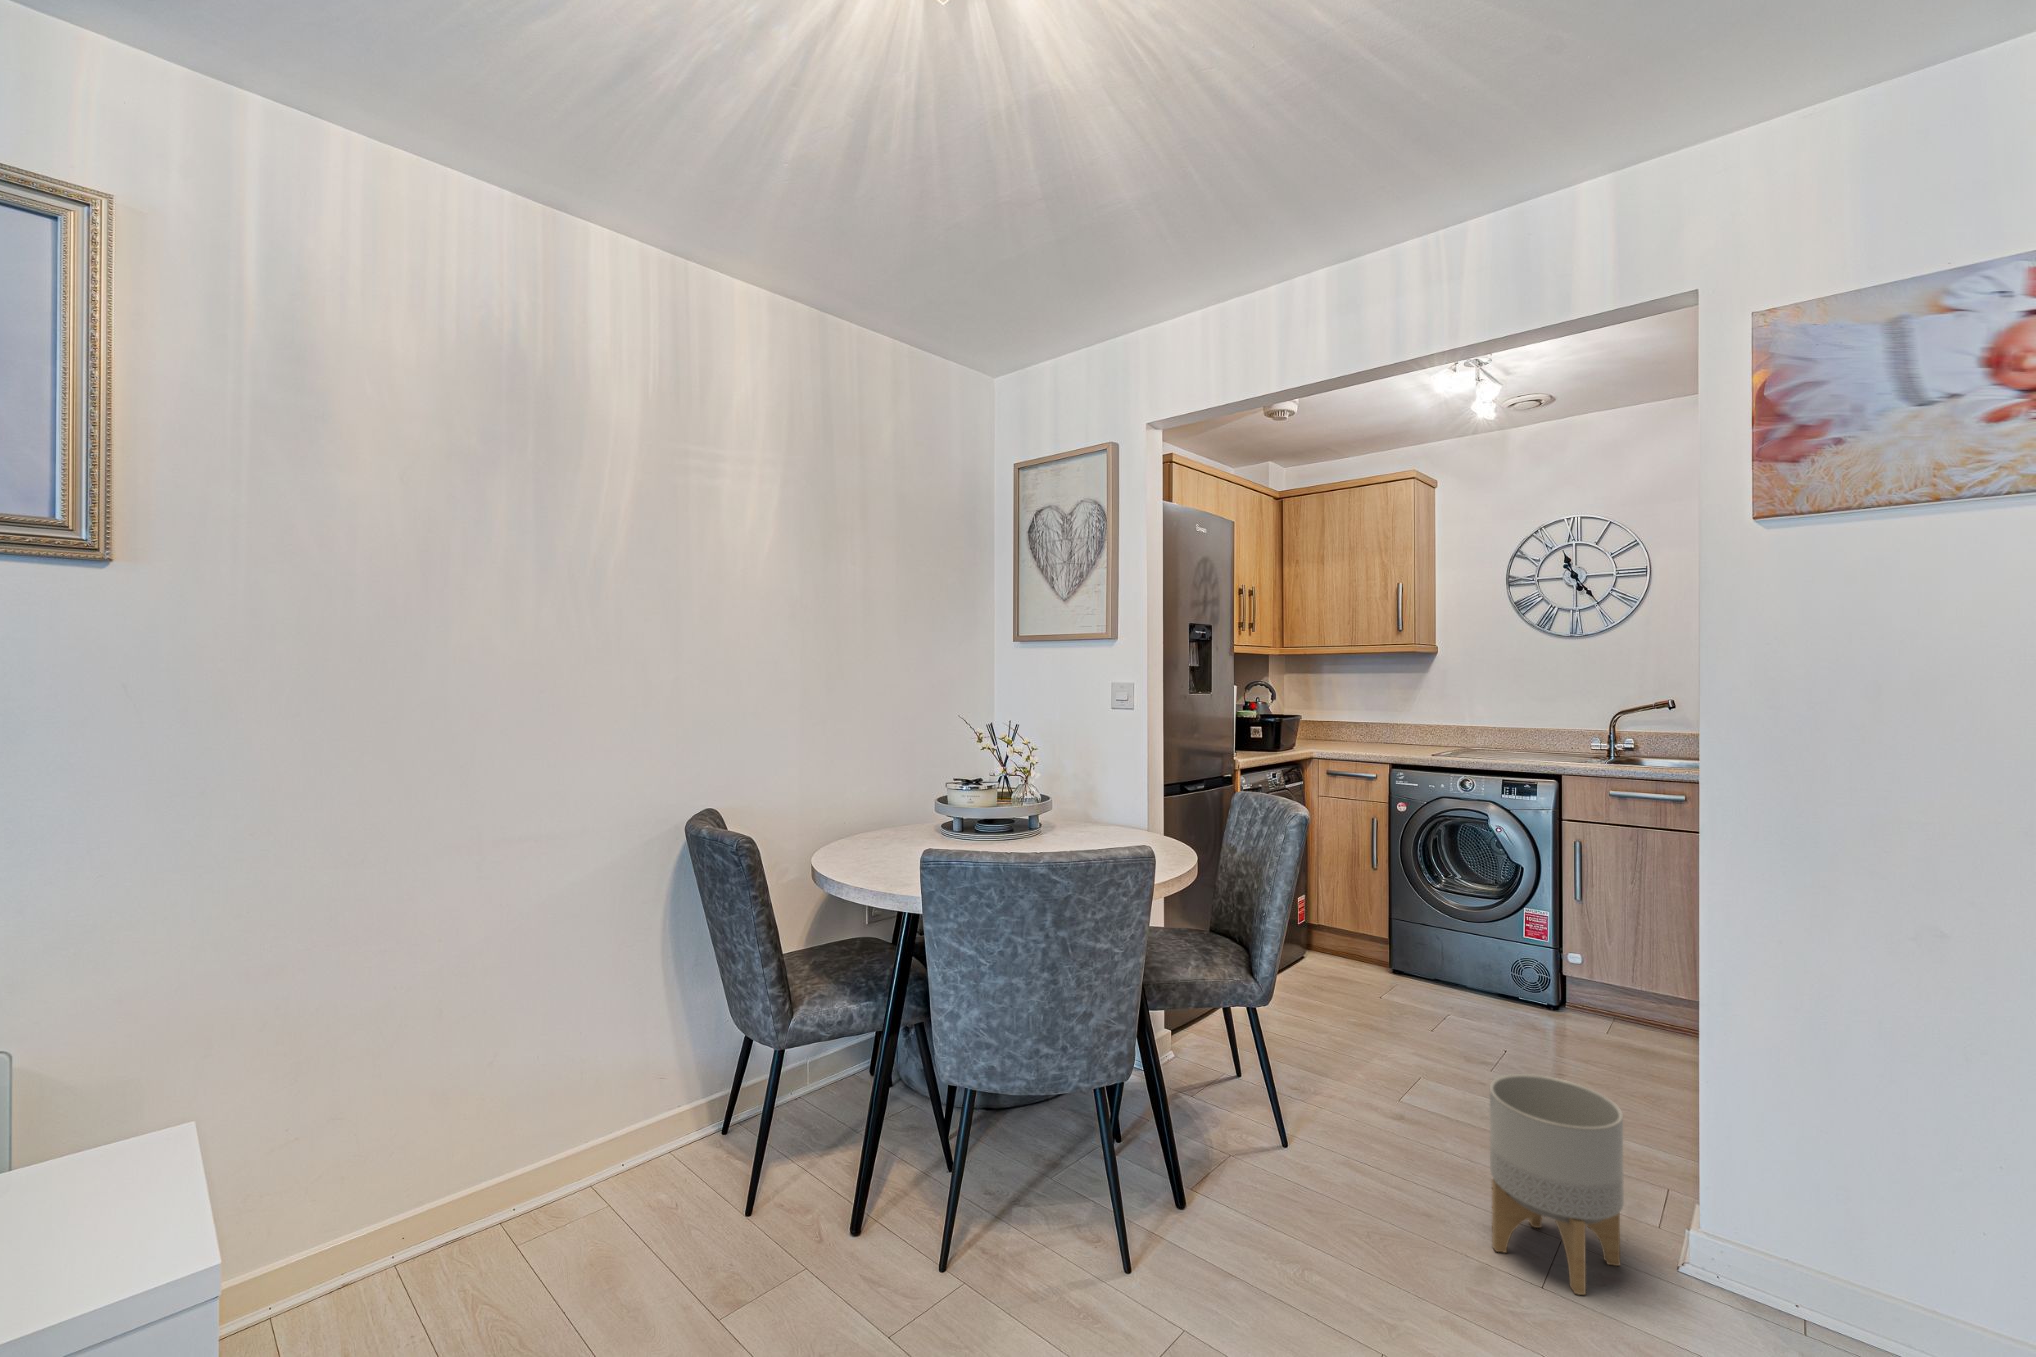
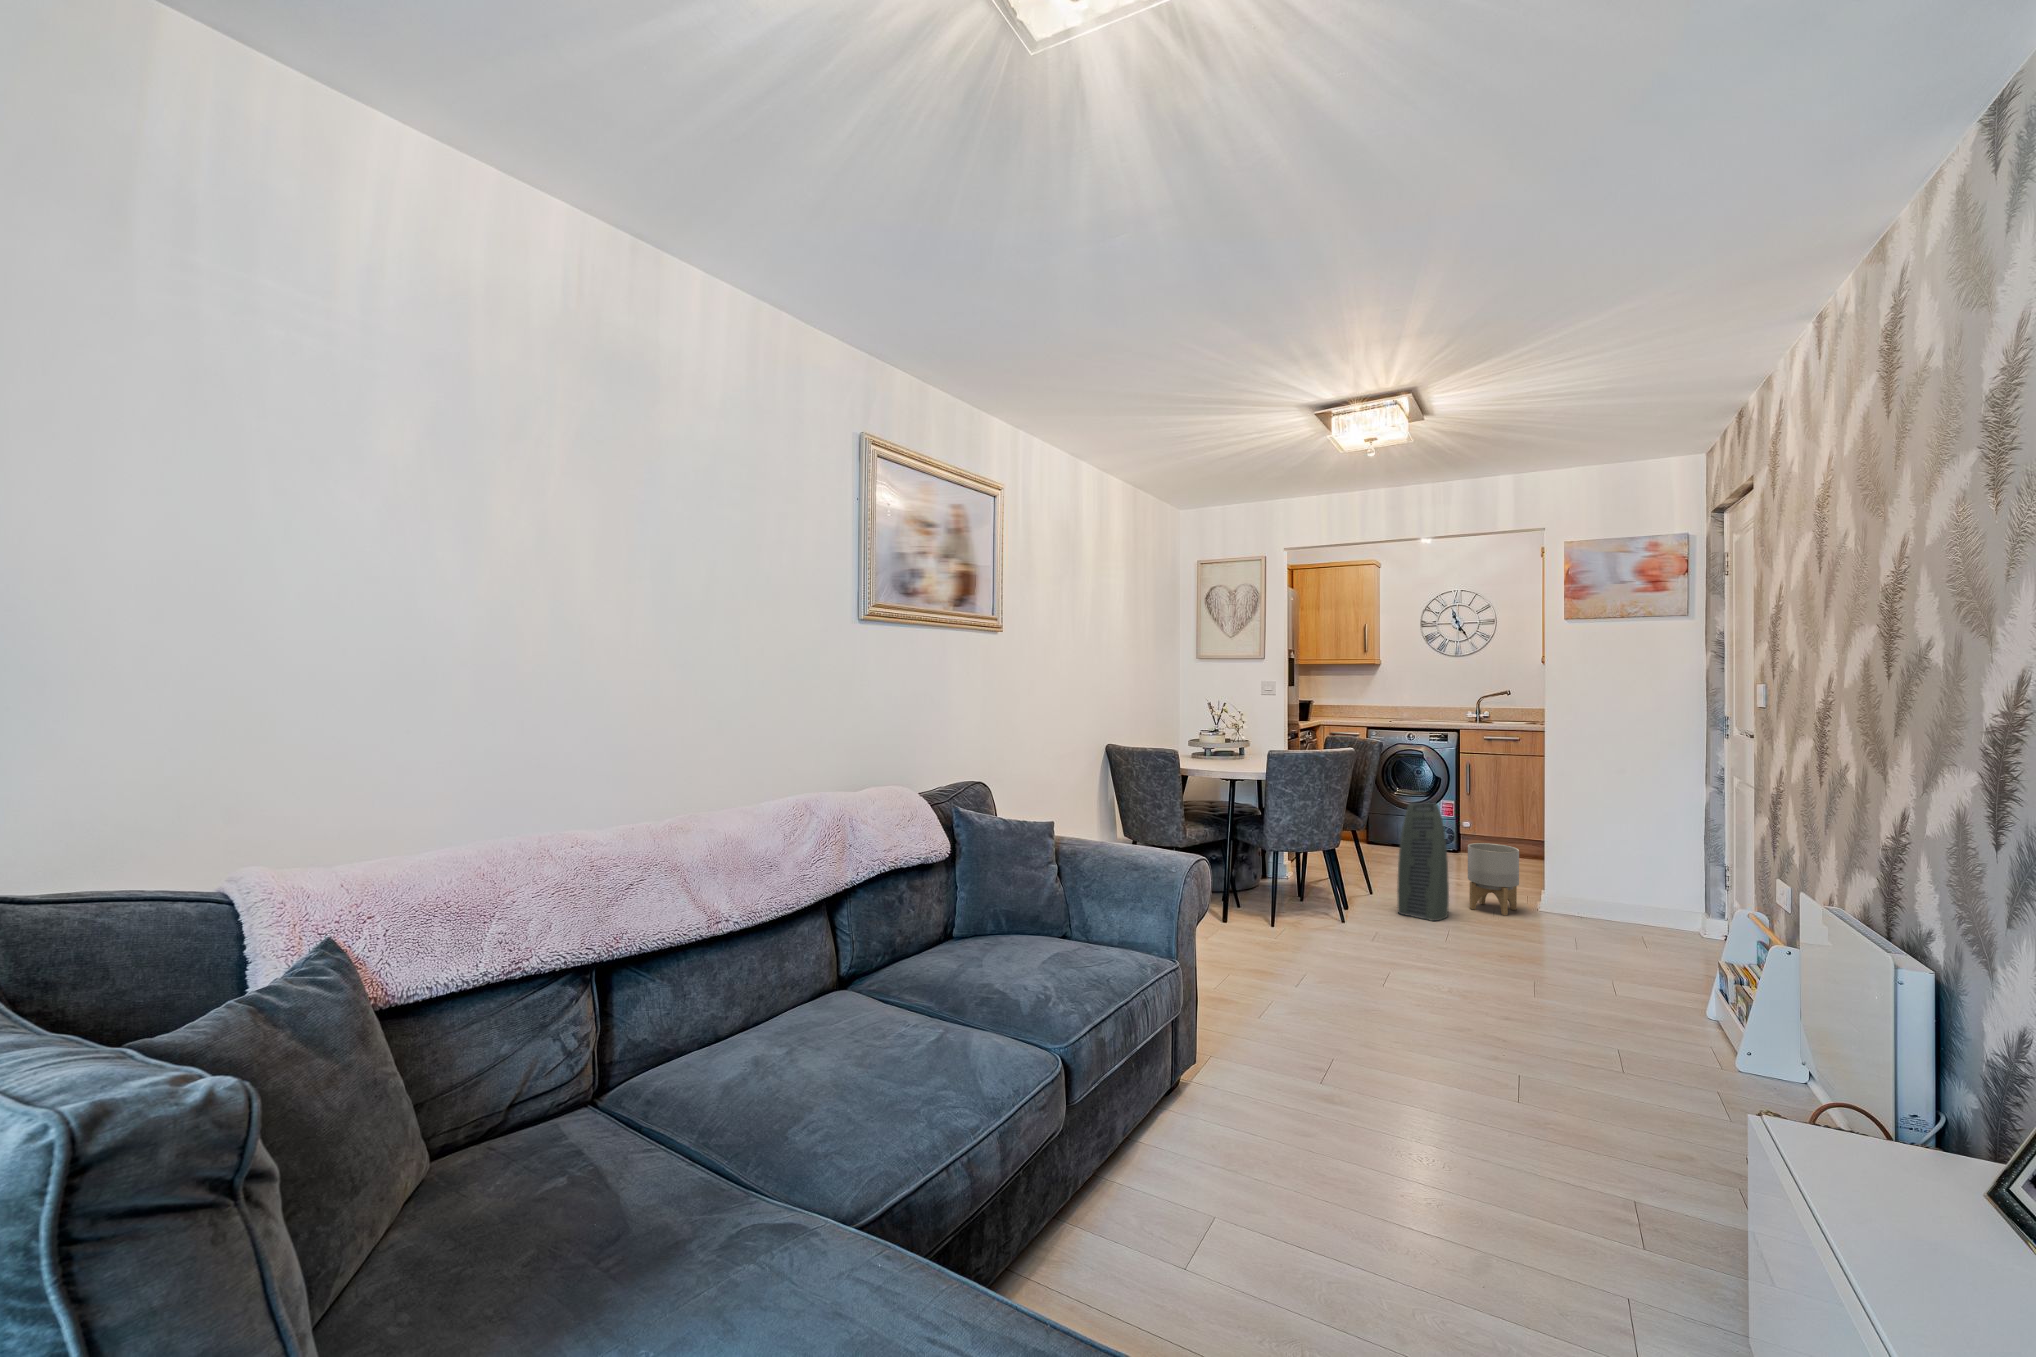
air purifier: none [1289,982,1423,1305] -> present [1397,803,1449,921]

